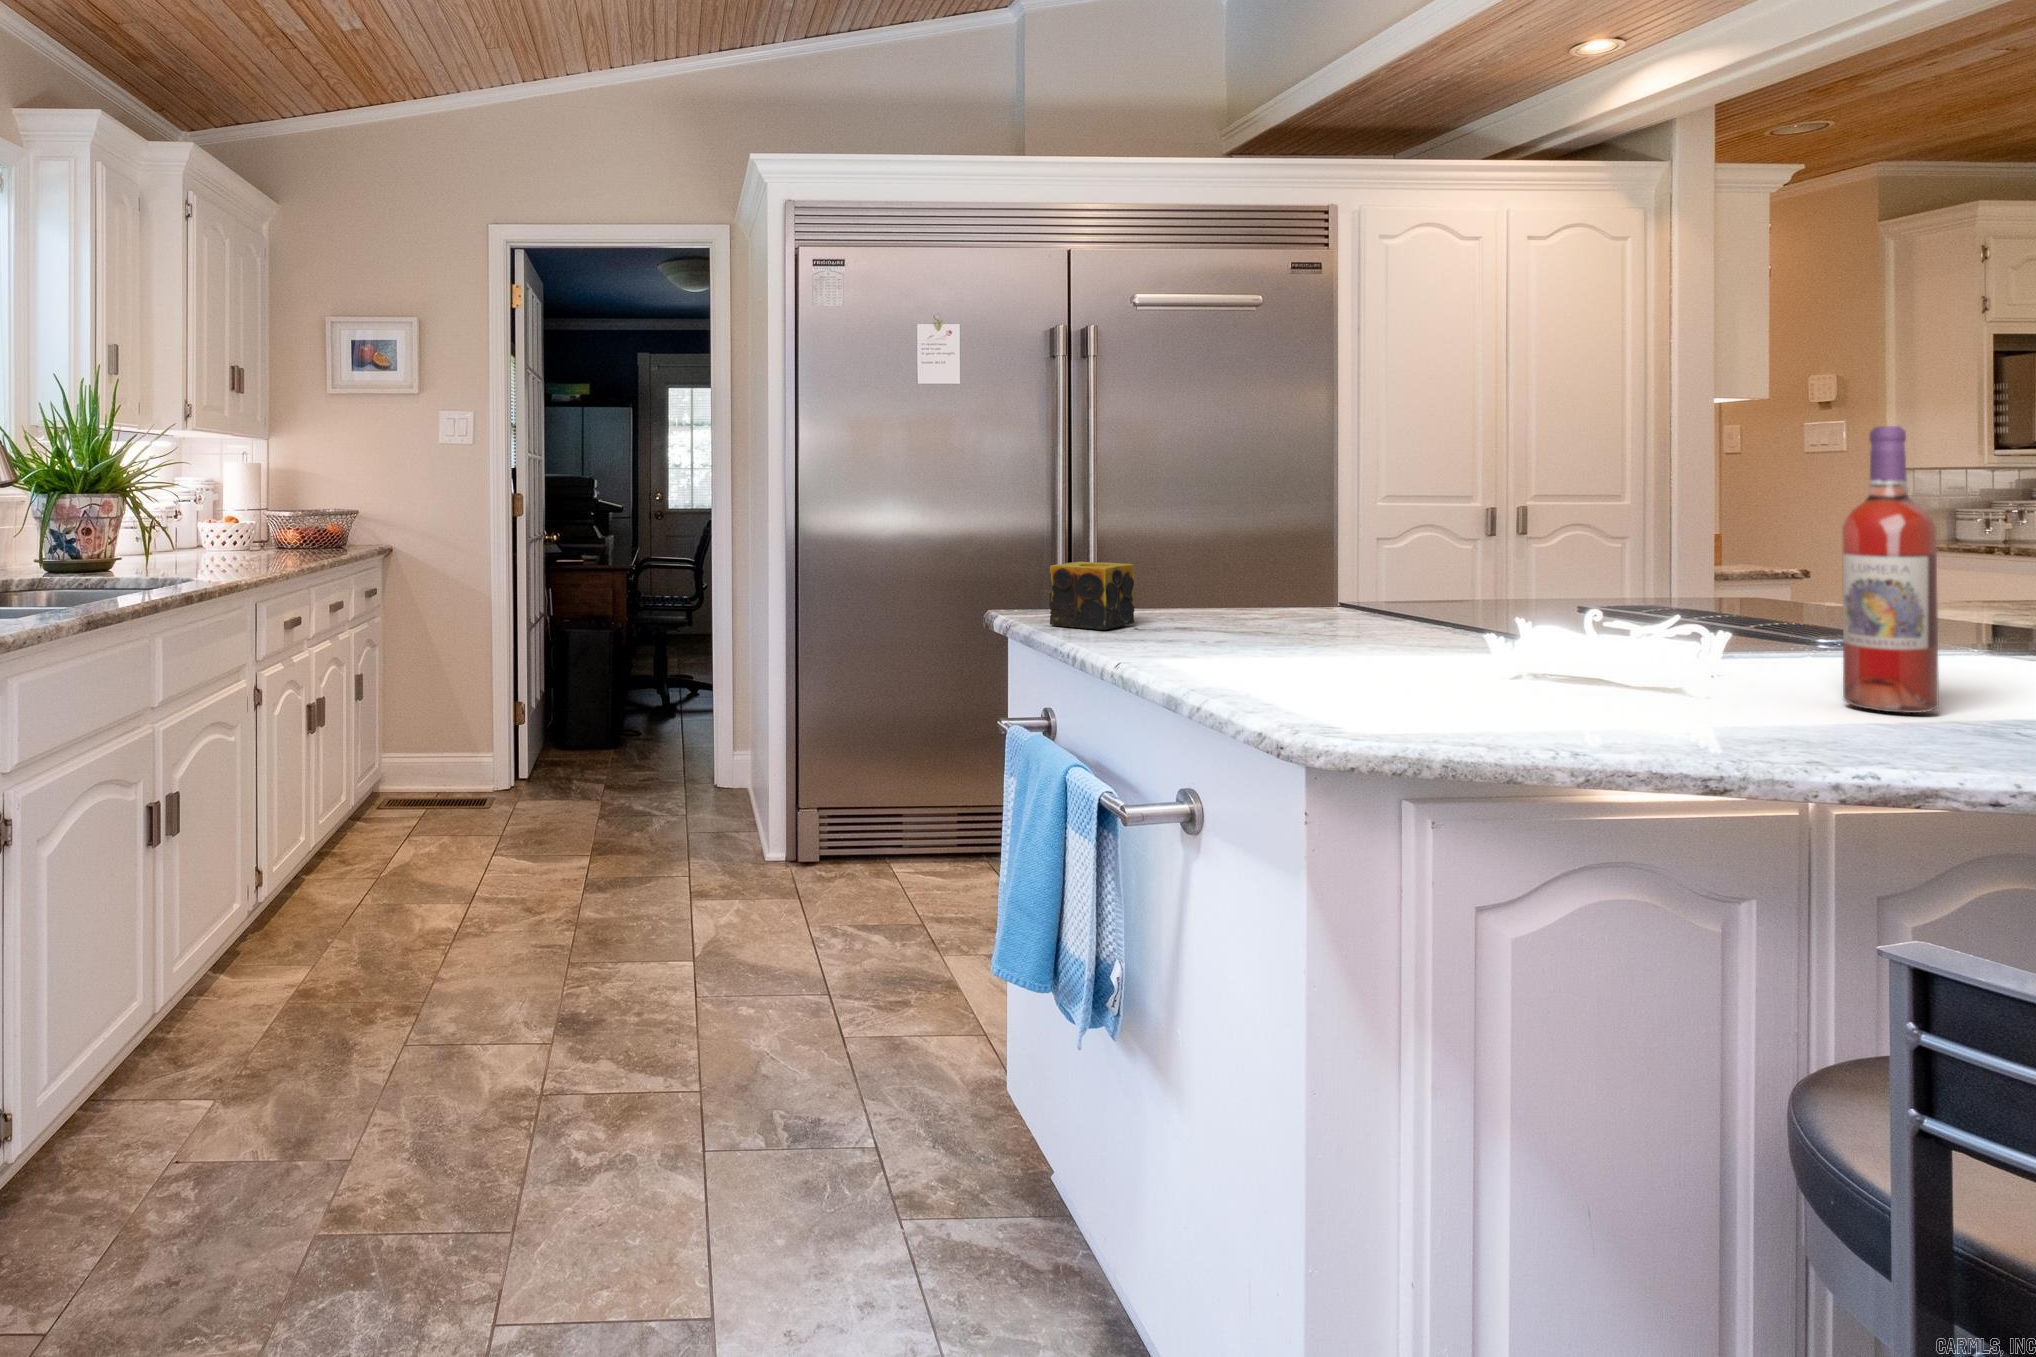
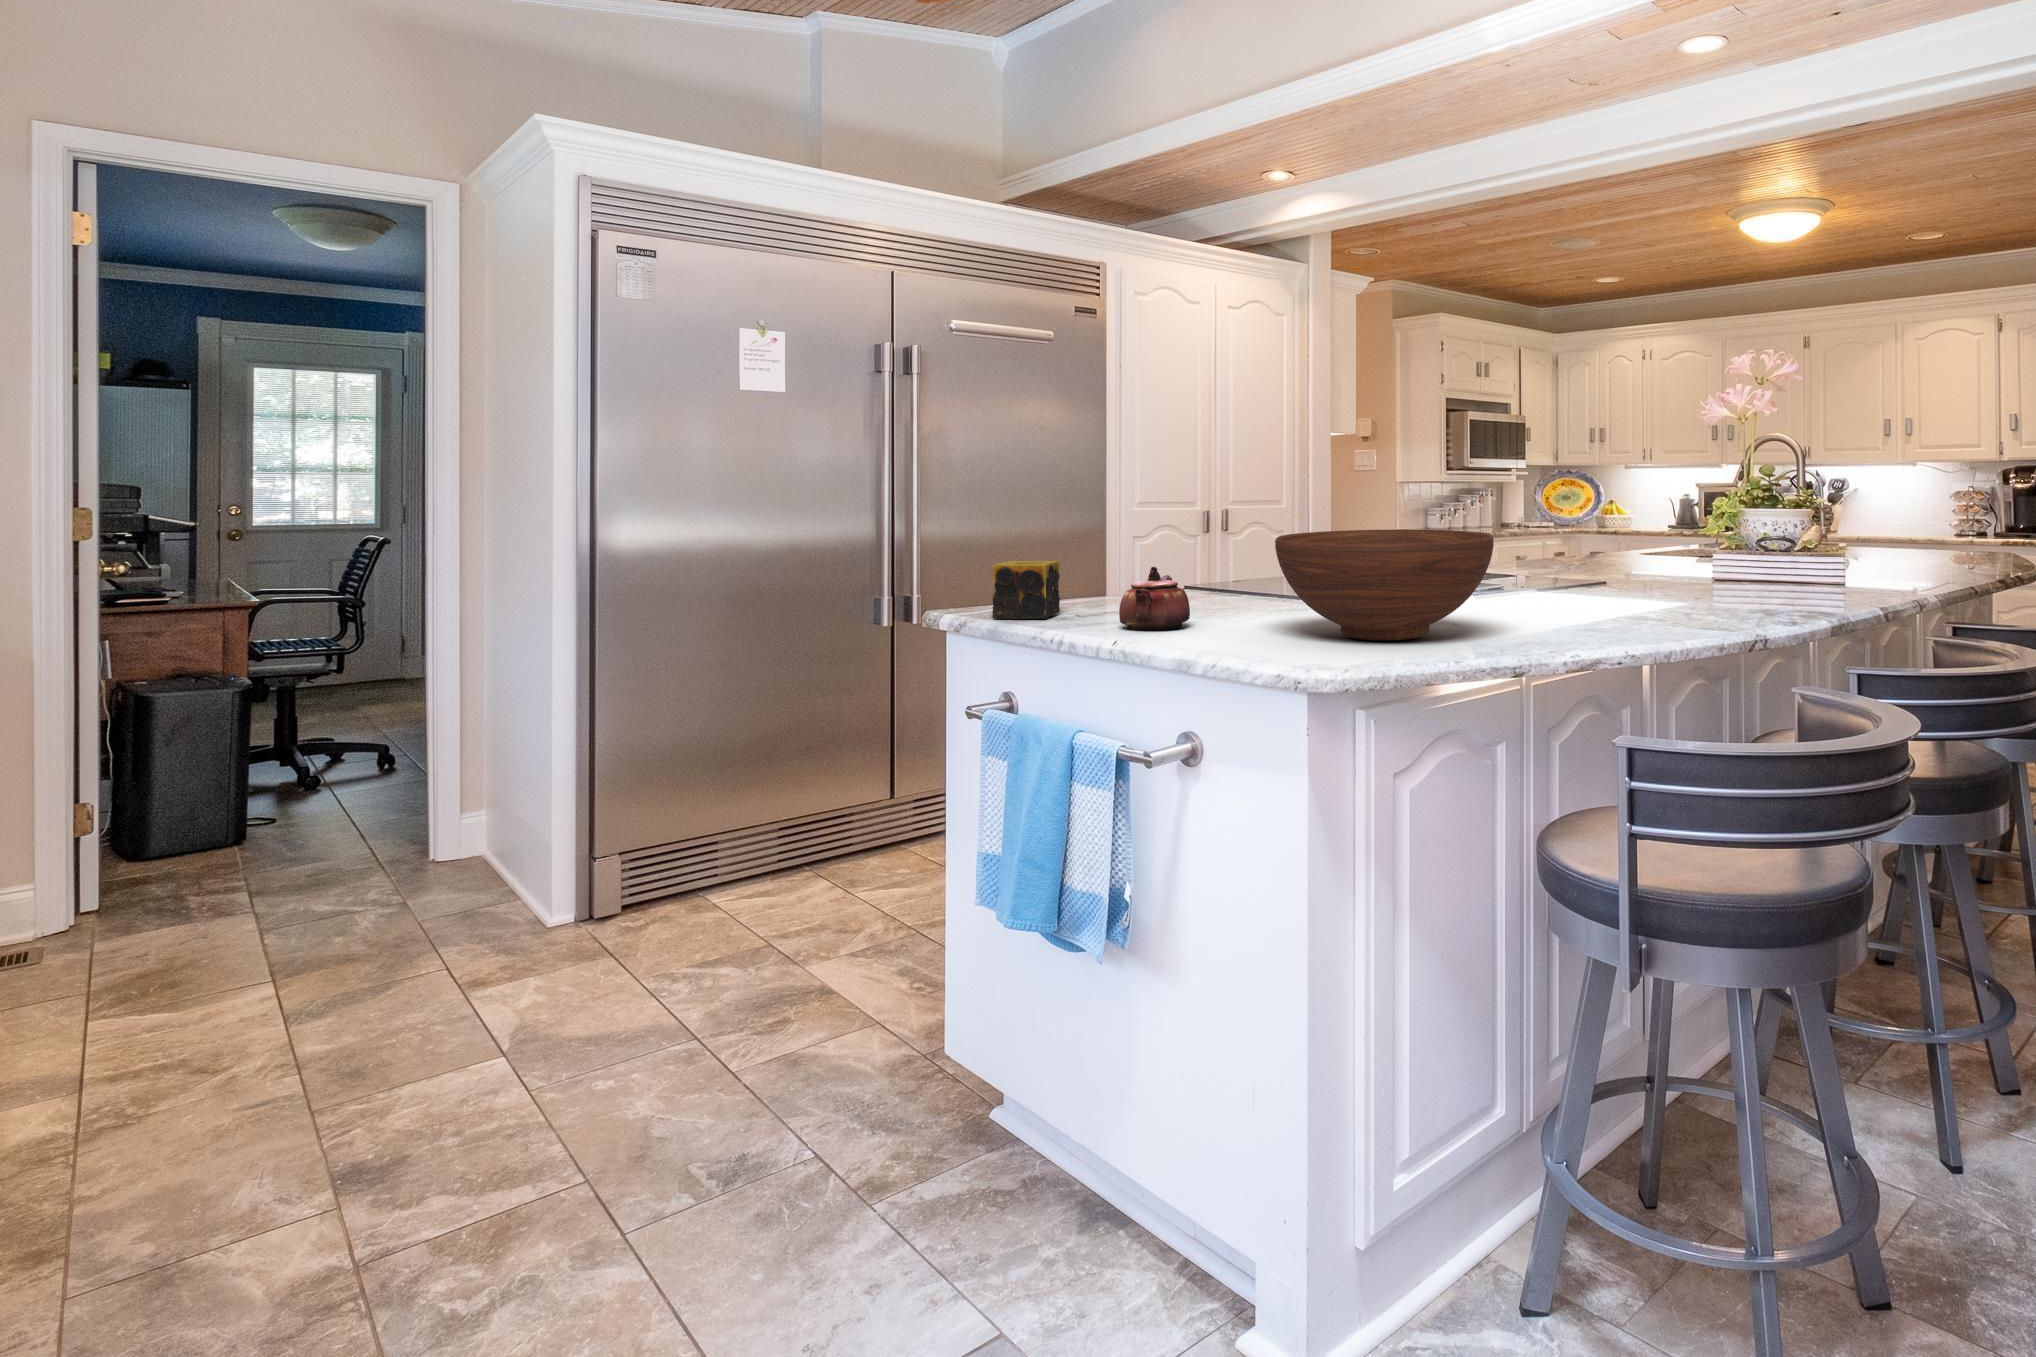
wine bottle: present [1842,426,1939,713] -> none [1528,455,1571,626]
fruit bowl: none [1343,541,1721,706] -> present [1275,530,1494,641]
teapot: none [1166,577,1261,657] -> present [1119,567,1190,630]

